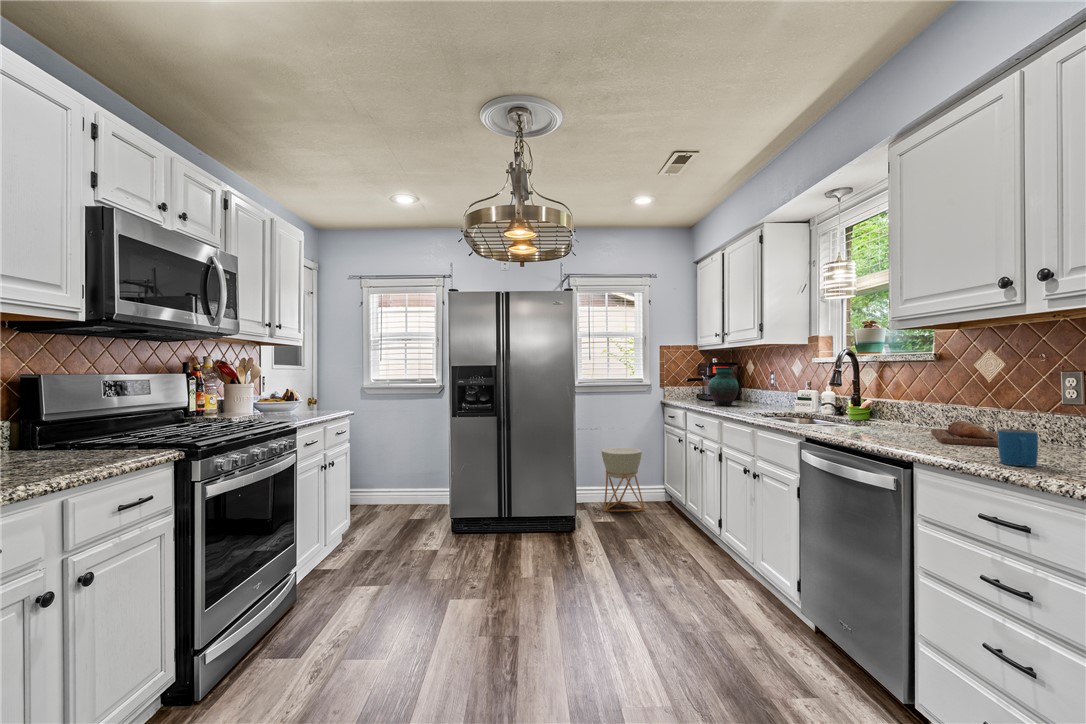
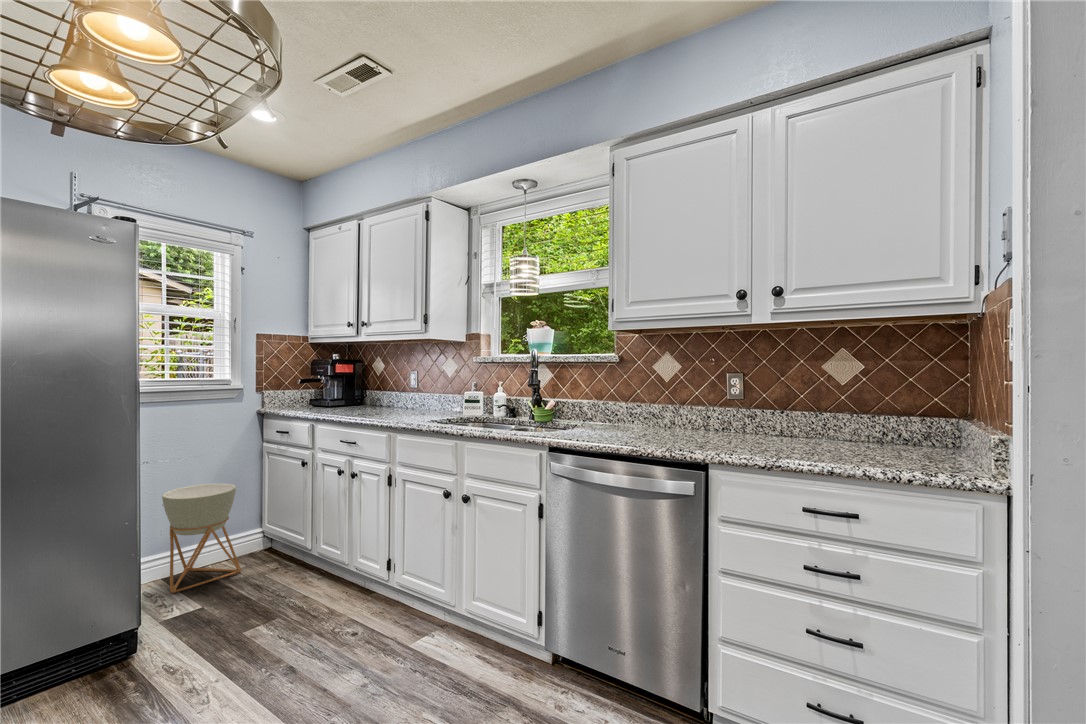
vase: present [709,367,739,406] -> none [343,365,380,413]
bread loaf: present [931,421,998,447] -> none [638,417,724,441]
mug: present [998,429,1038,467] -> none [784,425,822,458]

